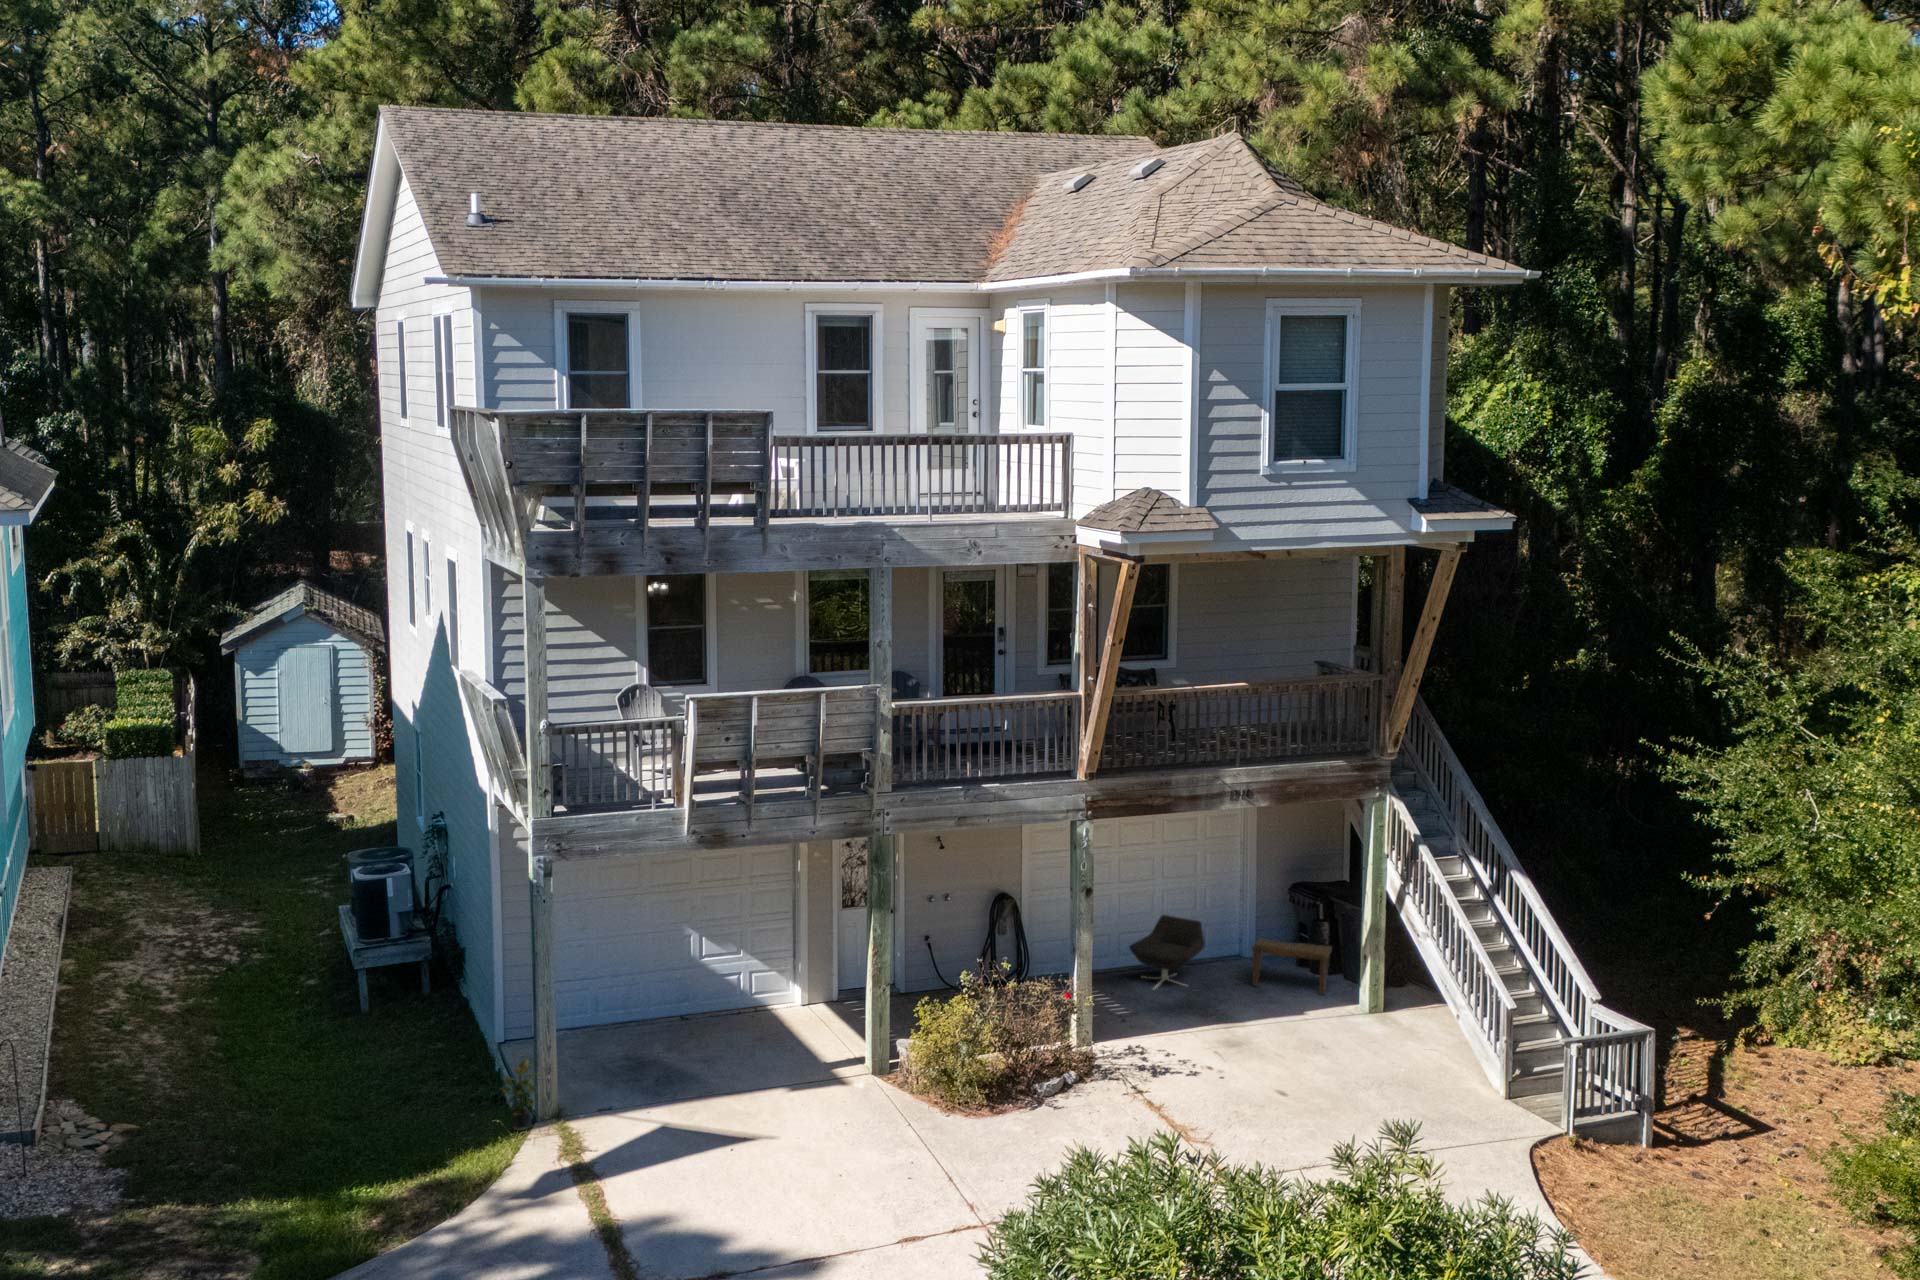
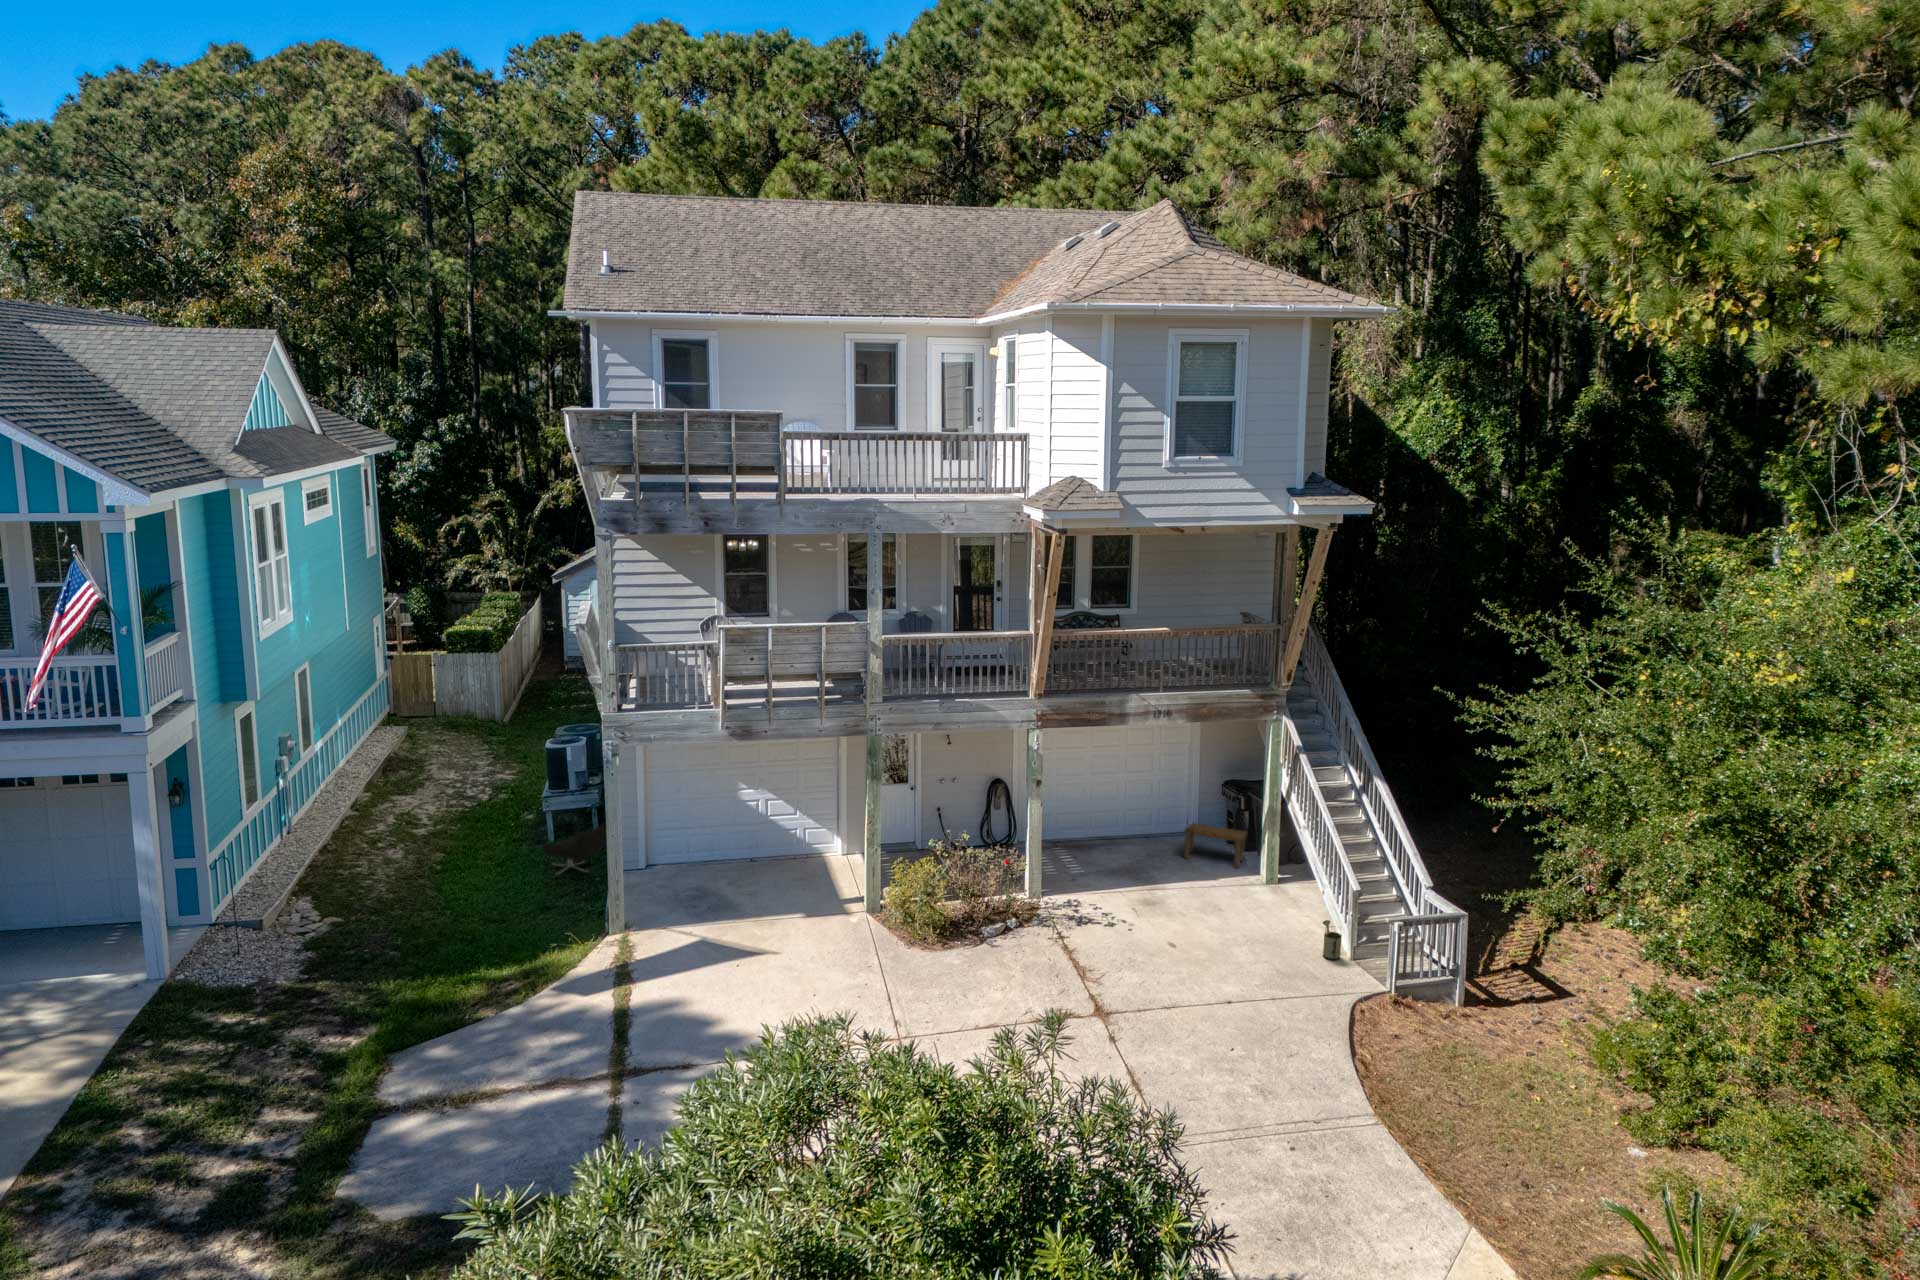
lounge chair: present [1129,915,1205,989] -> present [542,825,605,874]
watering can: none [1463,1051,1491,1102] -> present [1323,920,1342,961]
potted plant: present [501,1059,539,1130] -> none [585,885,613,937]

